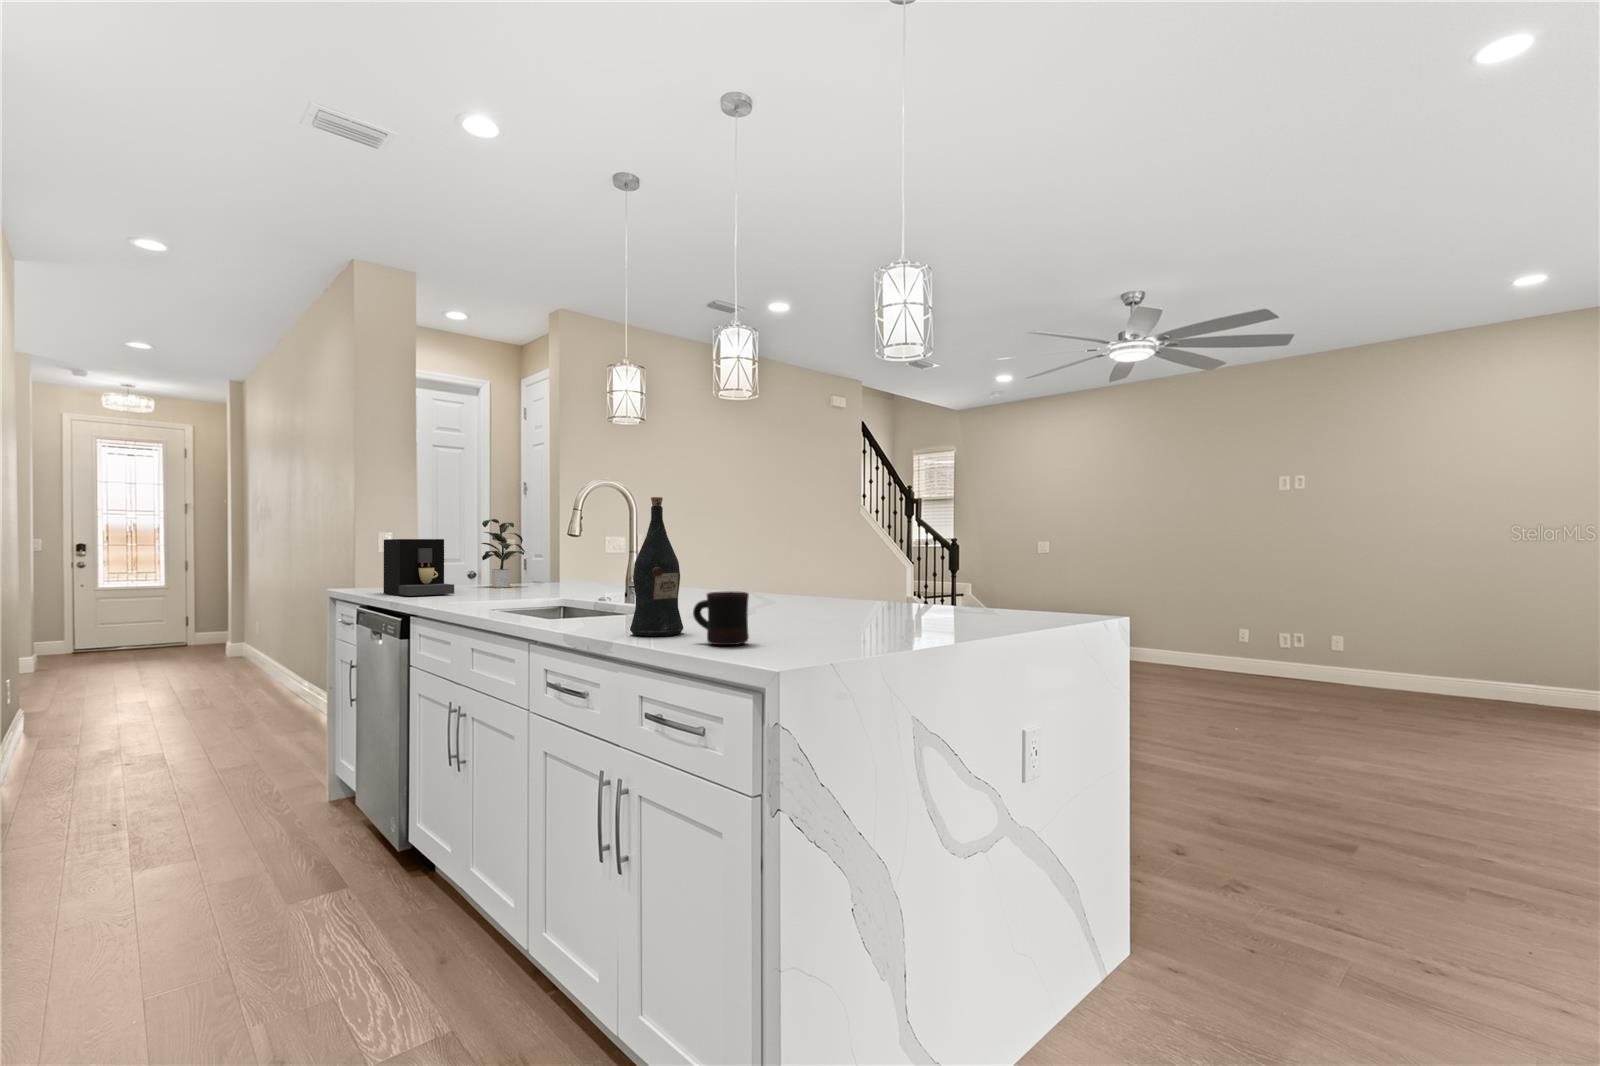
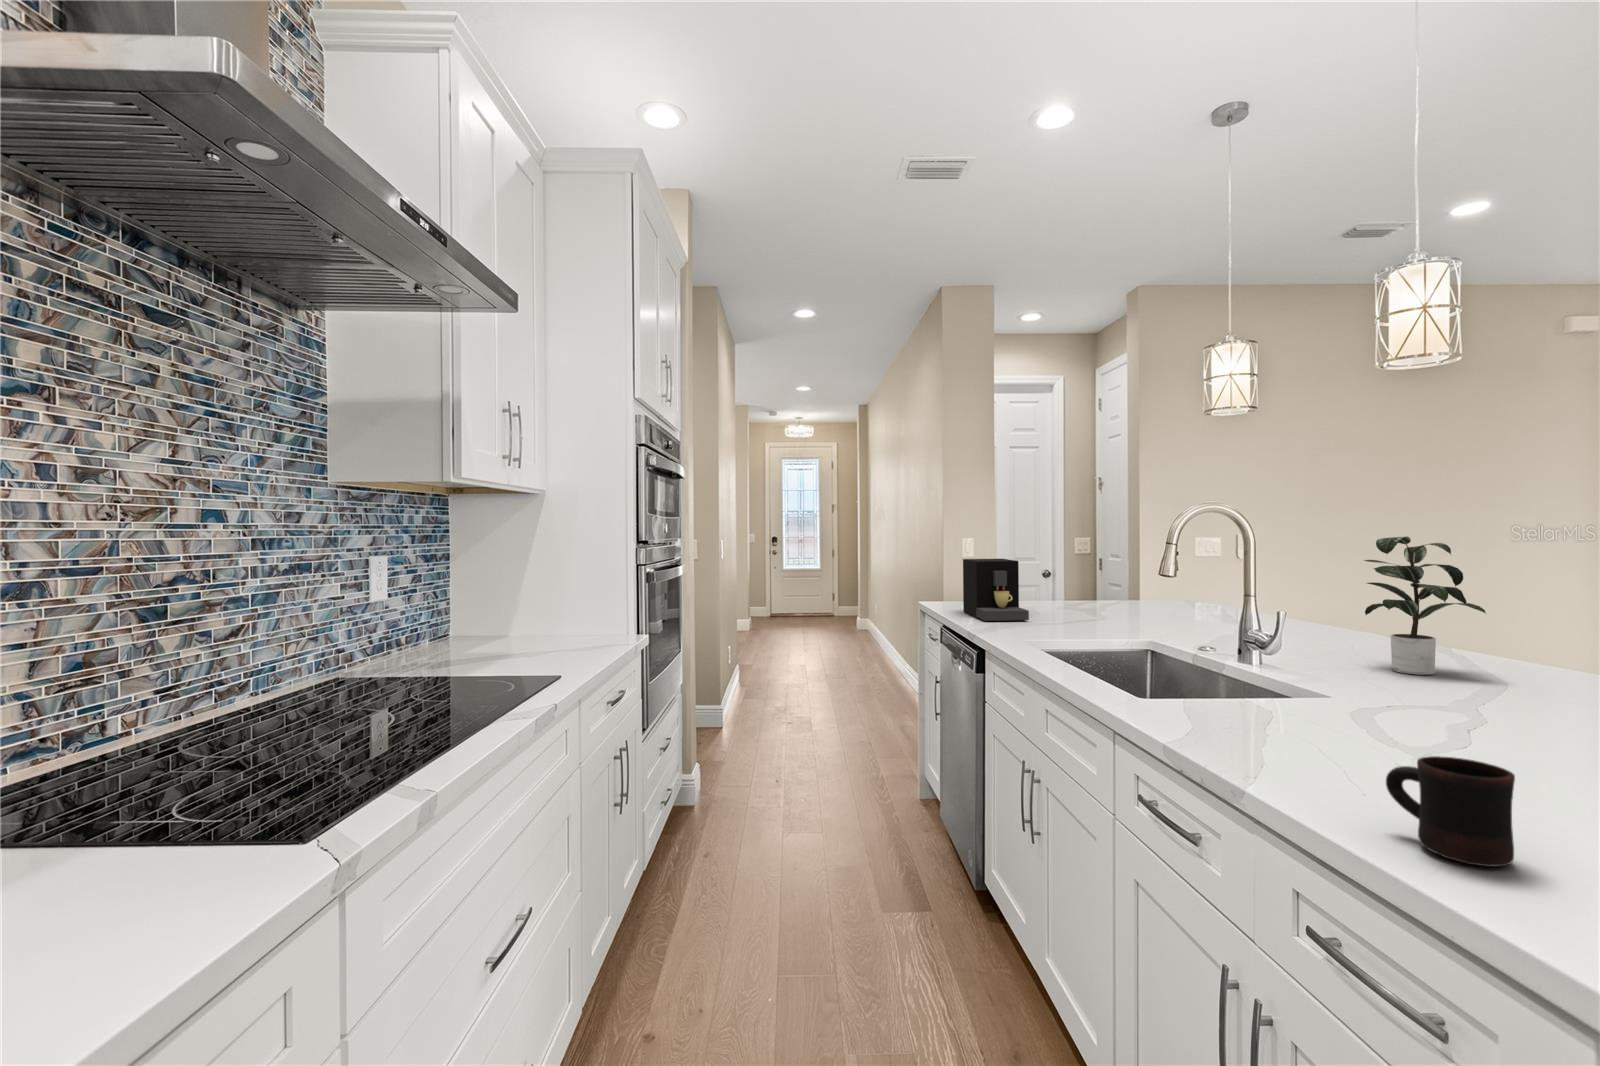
wine bottle: present [630,497,683,636] -> none [1261,575,1357,790]
potted plant: present [482,519,525,588] -> present [1365,536,1485,675]

